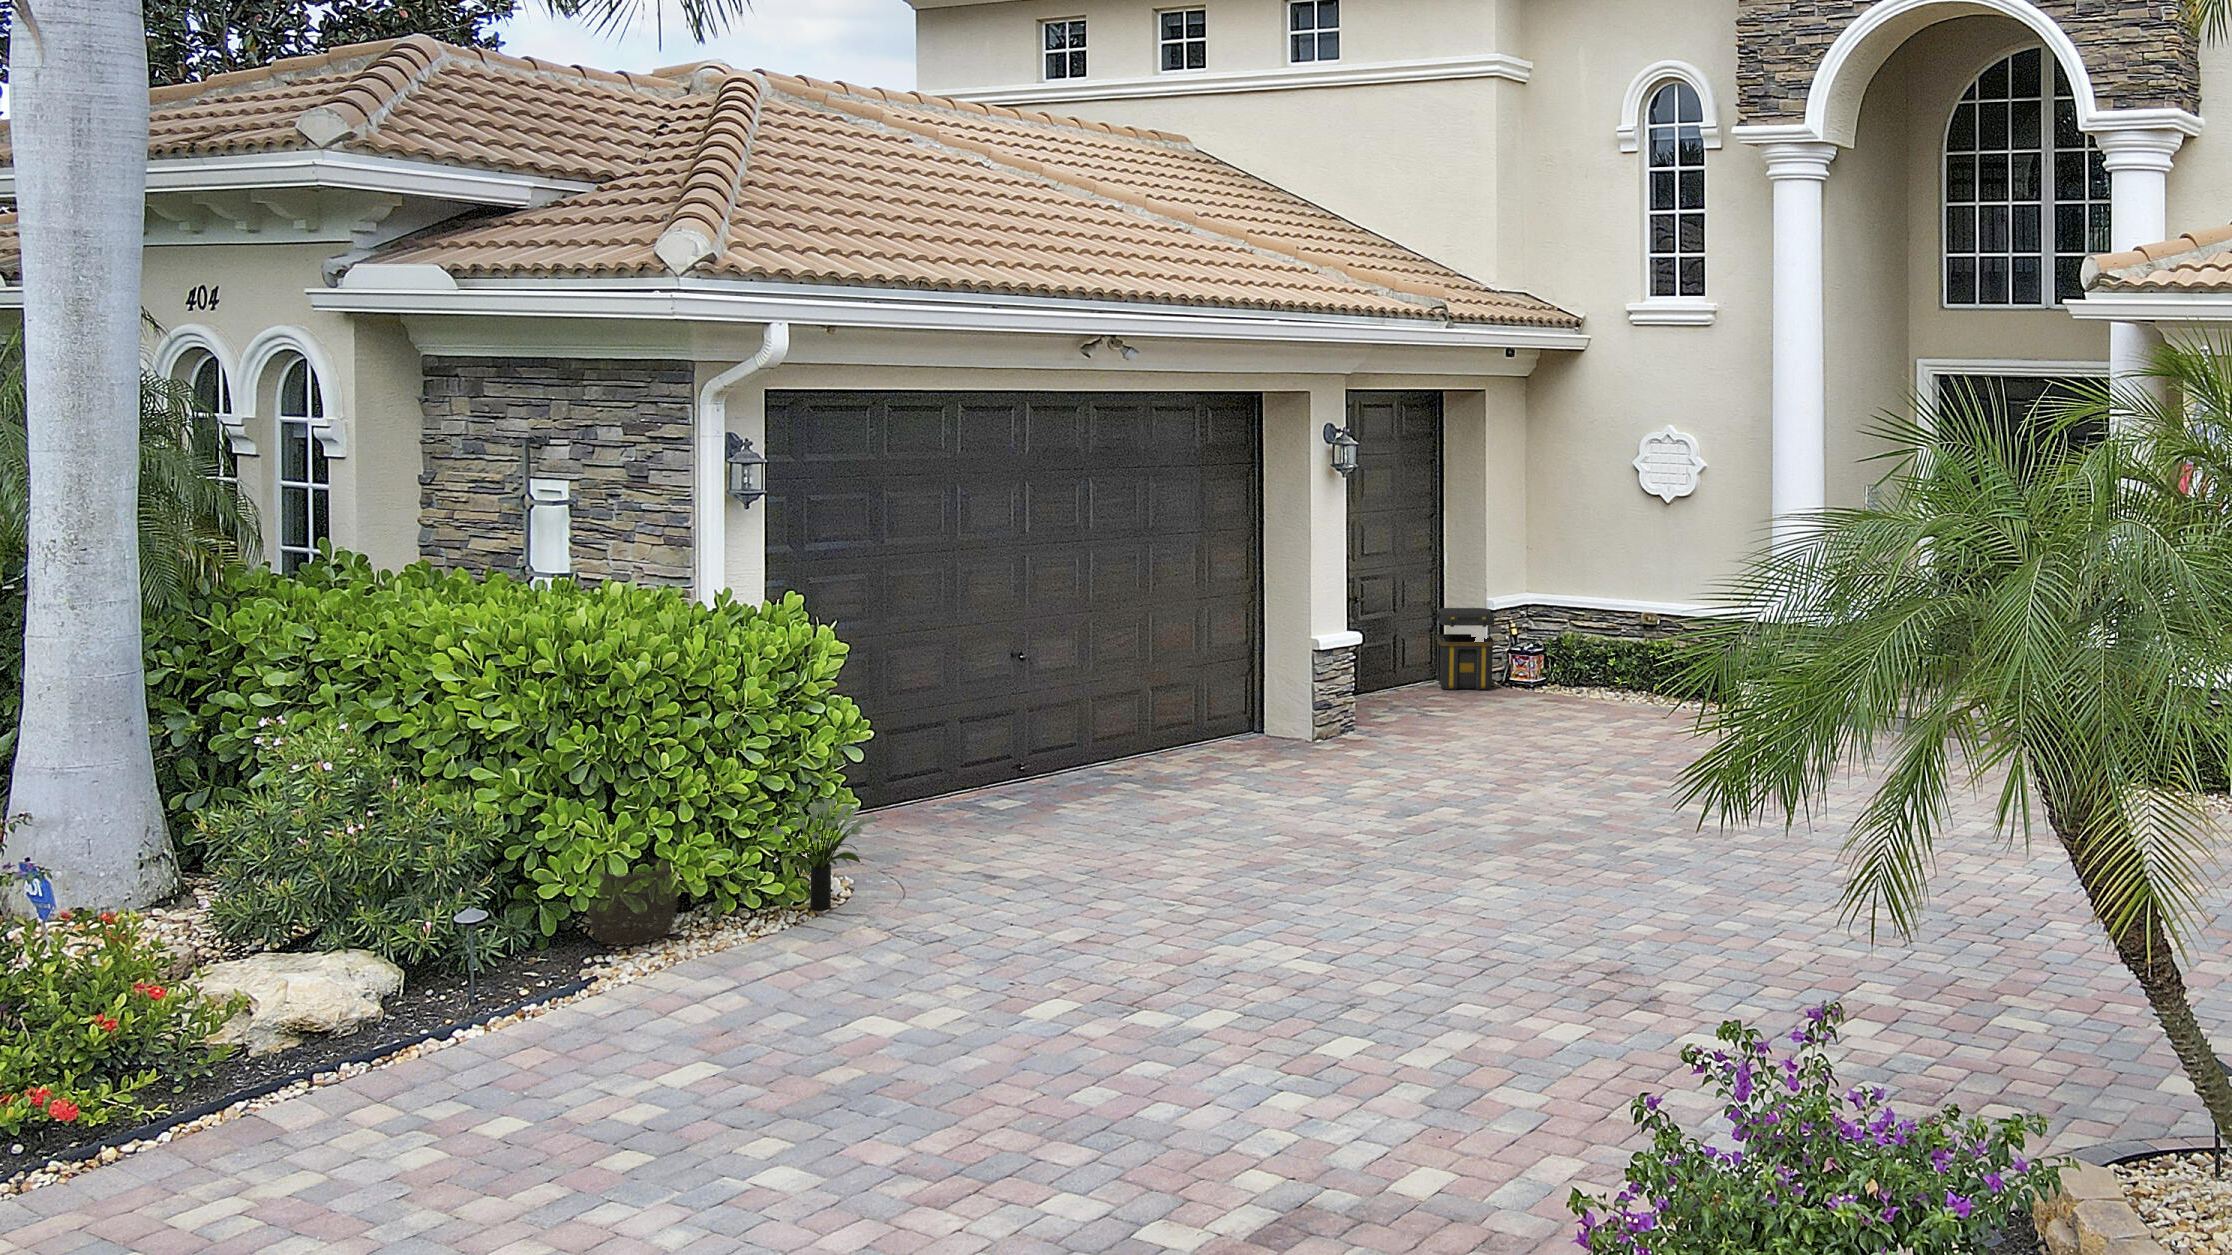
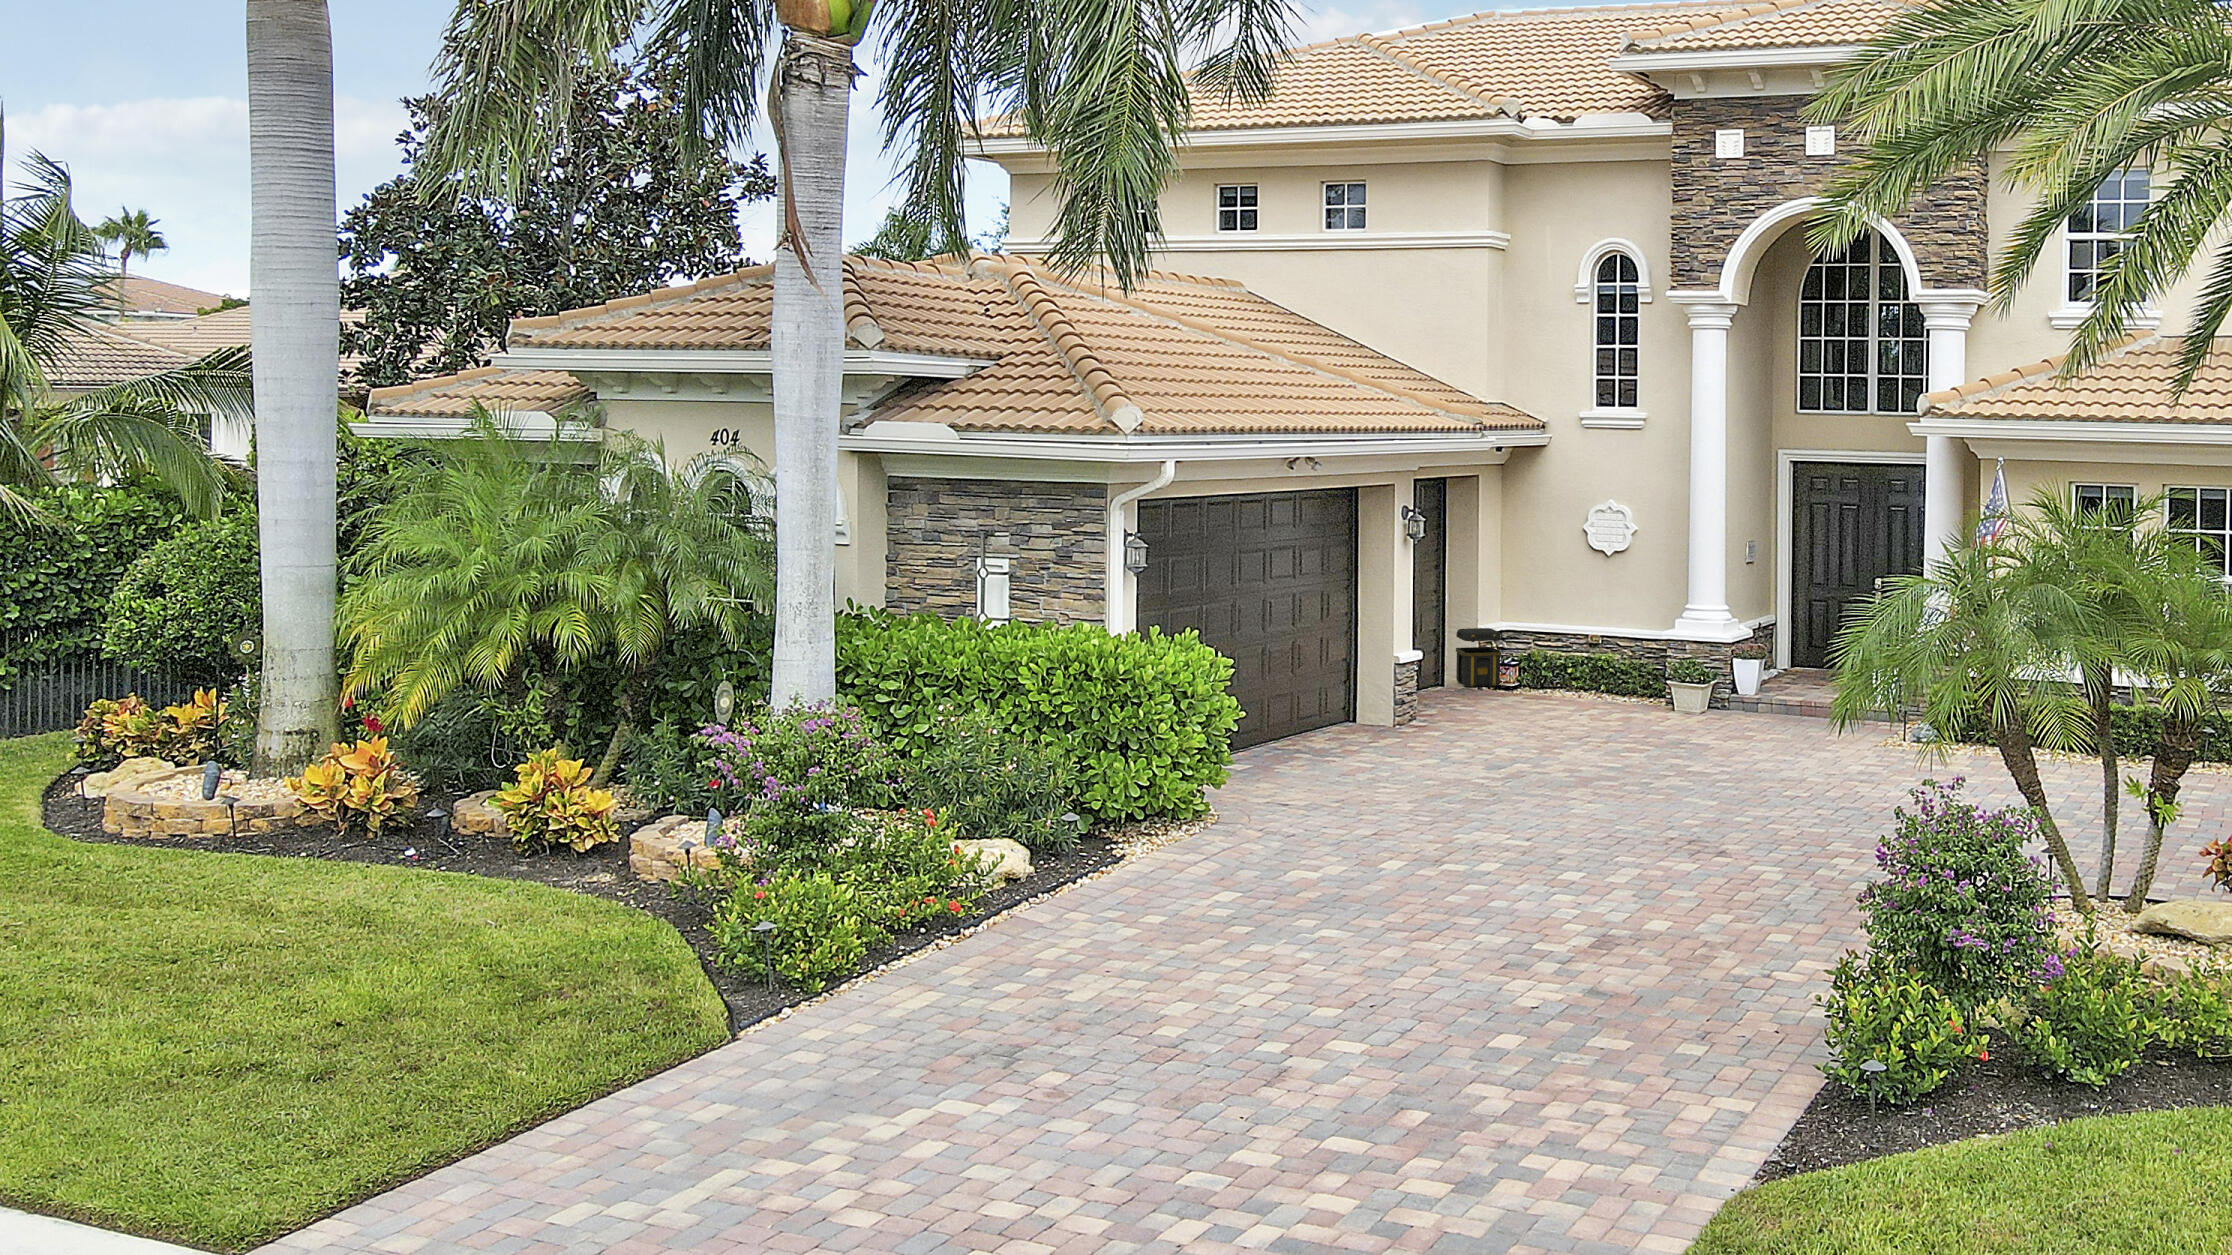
potted plant: present [773,798,877,910] -> none [1210,757,1273,827]
woven basket: present [588,860,678,946] -> none [1130,797,1182,848]

